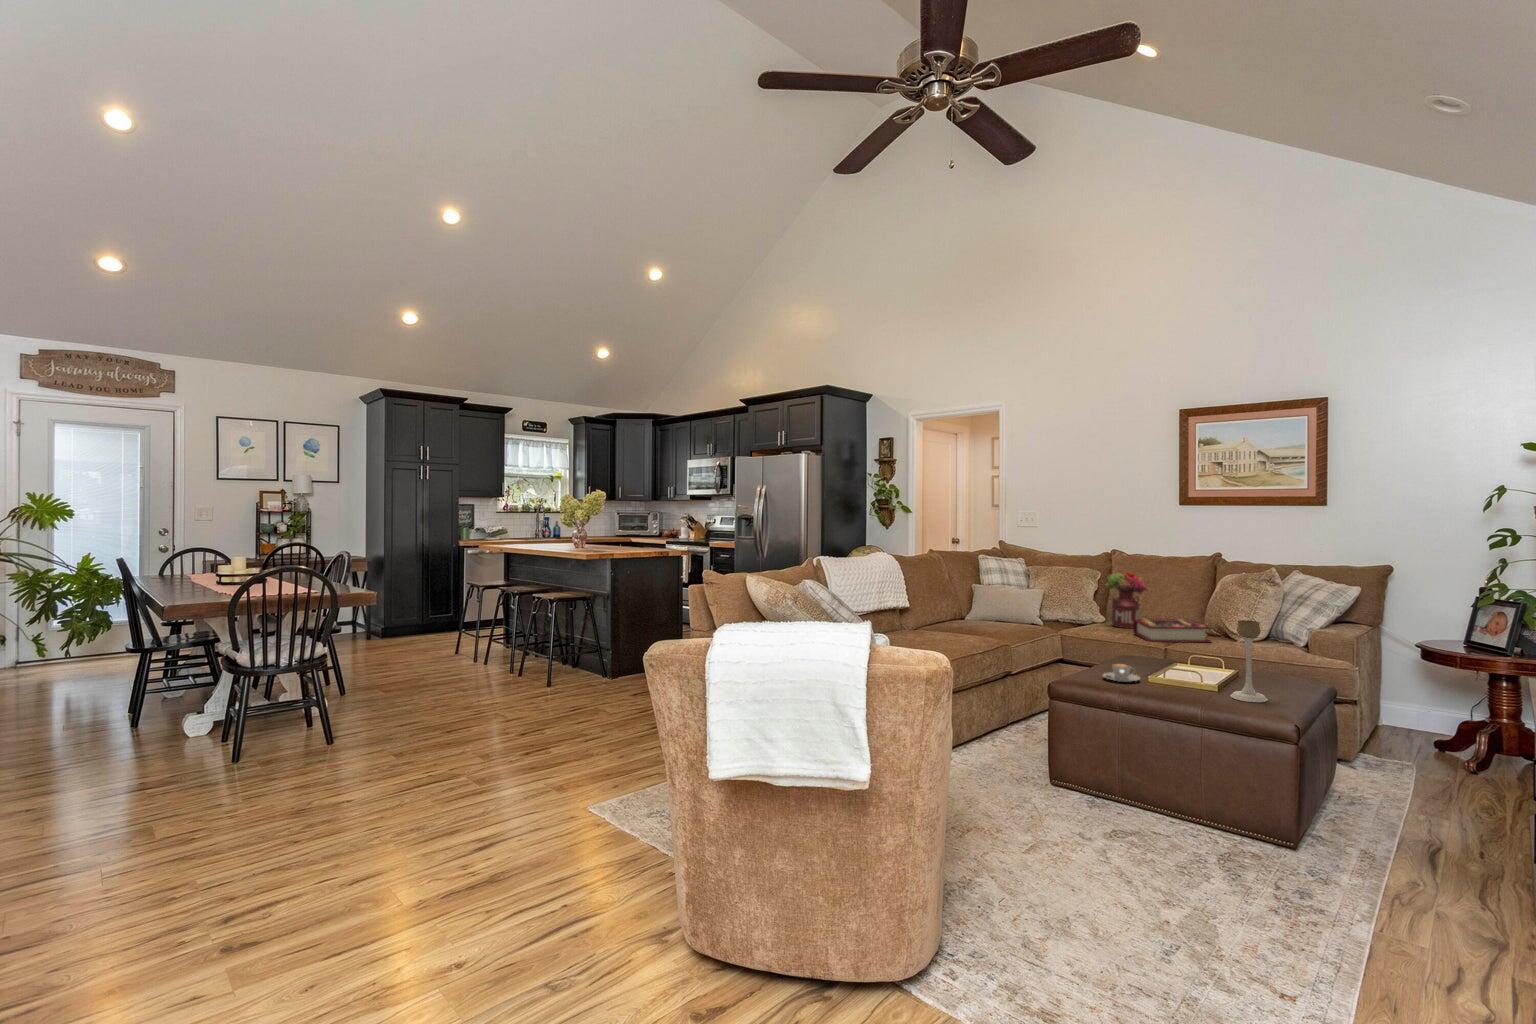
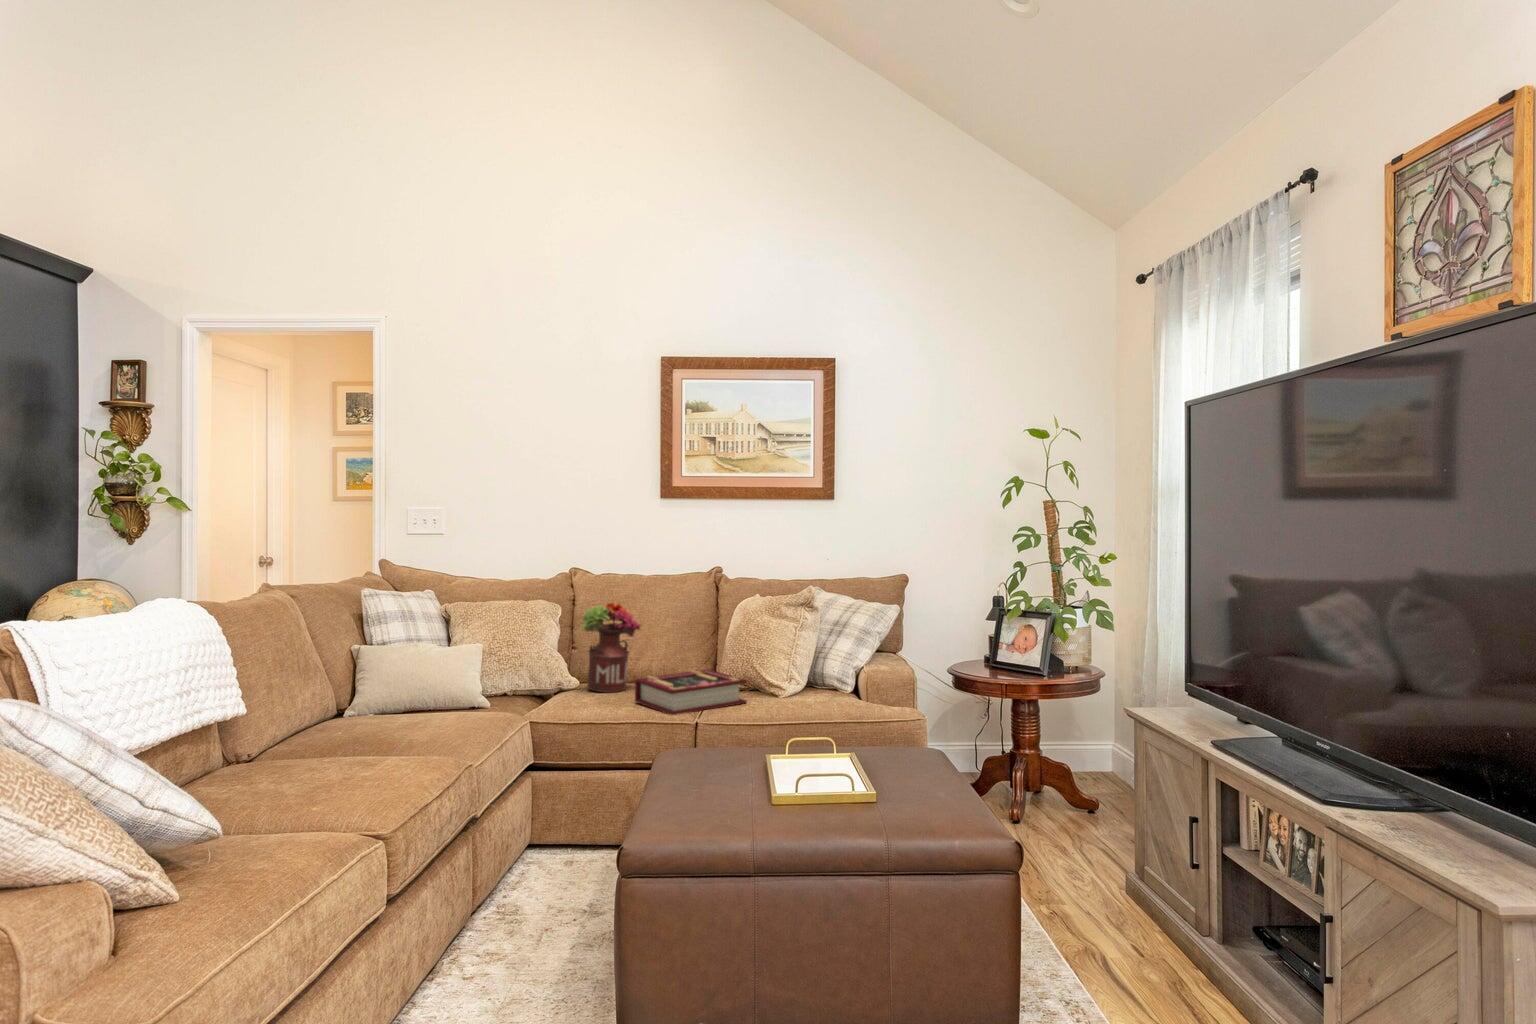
candle holder: present [1230,620,1268,702] -> none [910,685,963,822]
coffee cup: present [1103,664,1140,682] -> none [704,784,768,821]

